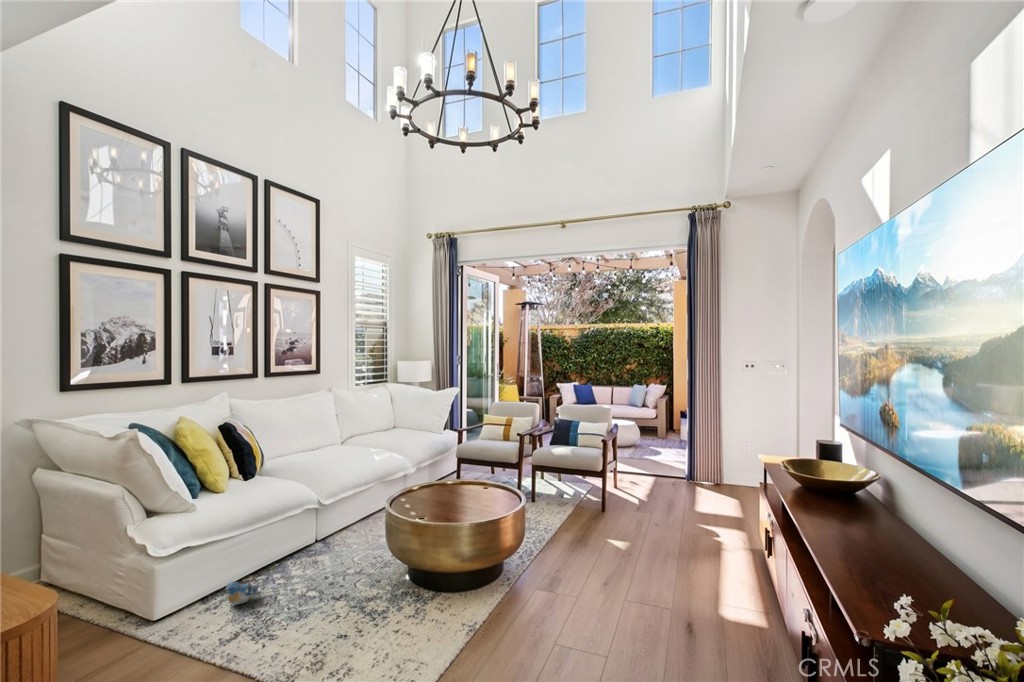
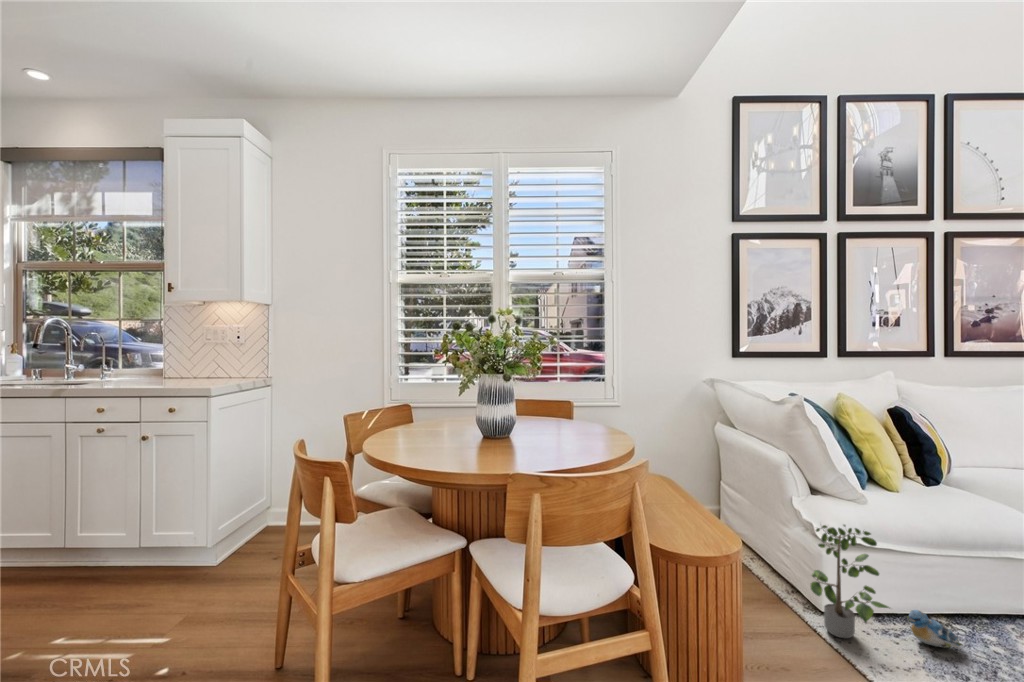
potted plant: none [142,531,213,637] -> present [811,525,889,638]

